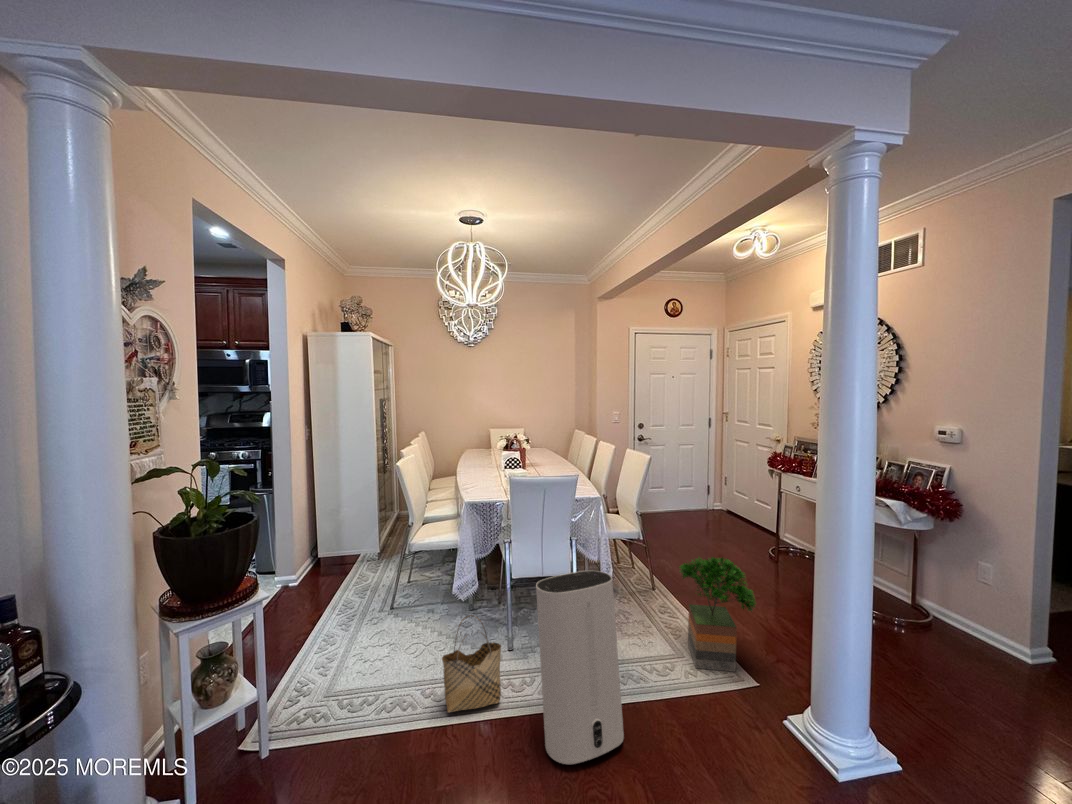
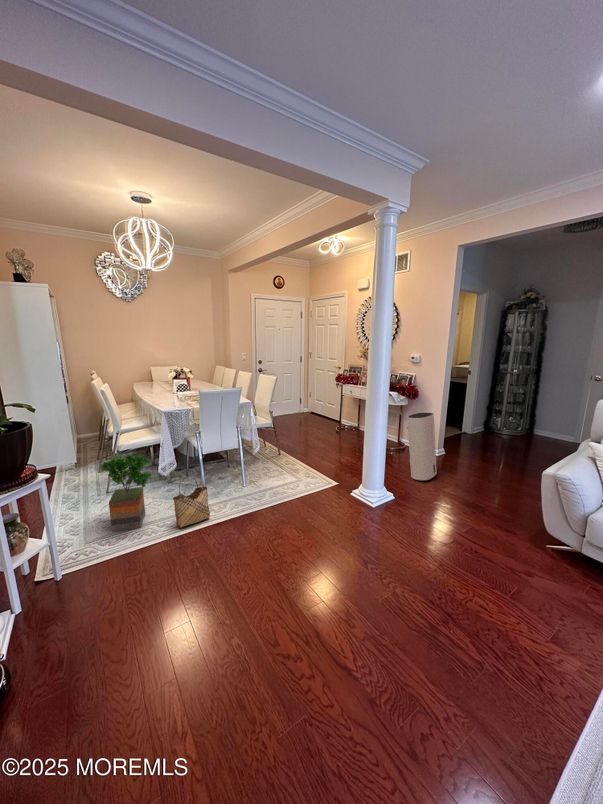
potted tree: present [679,557,756,672] -> present [100,454,152,531]
air purifier: present [536,571,624,764] -> present [407,412,437,480]

